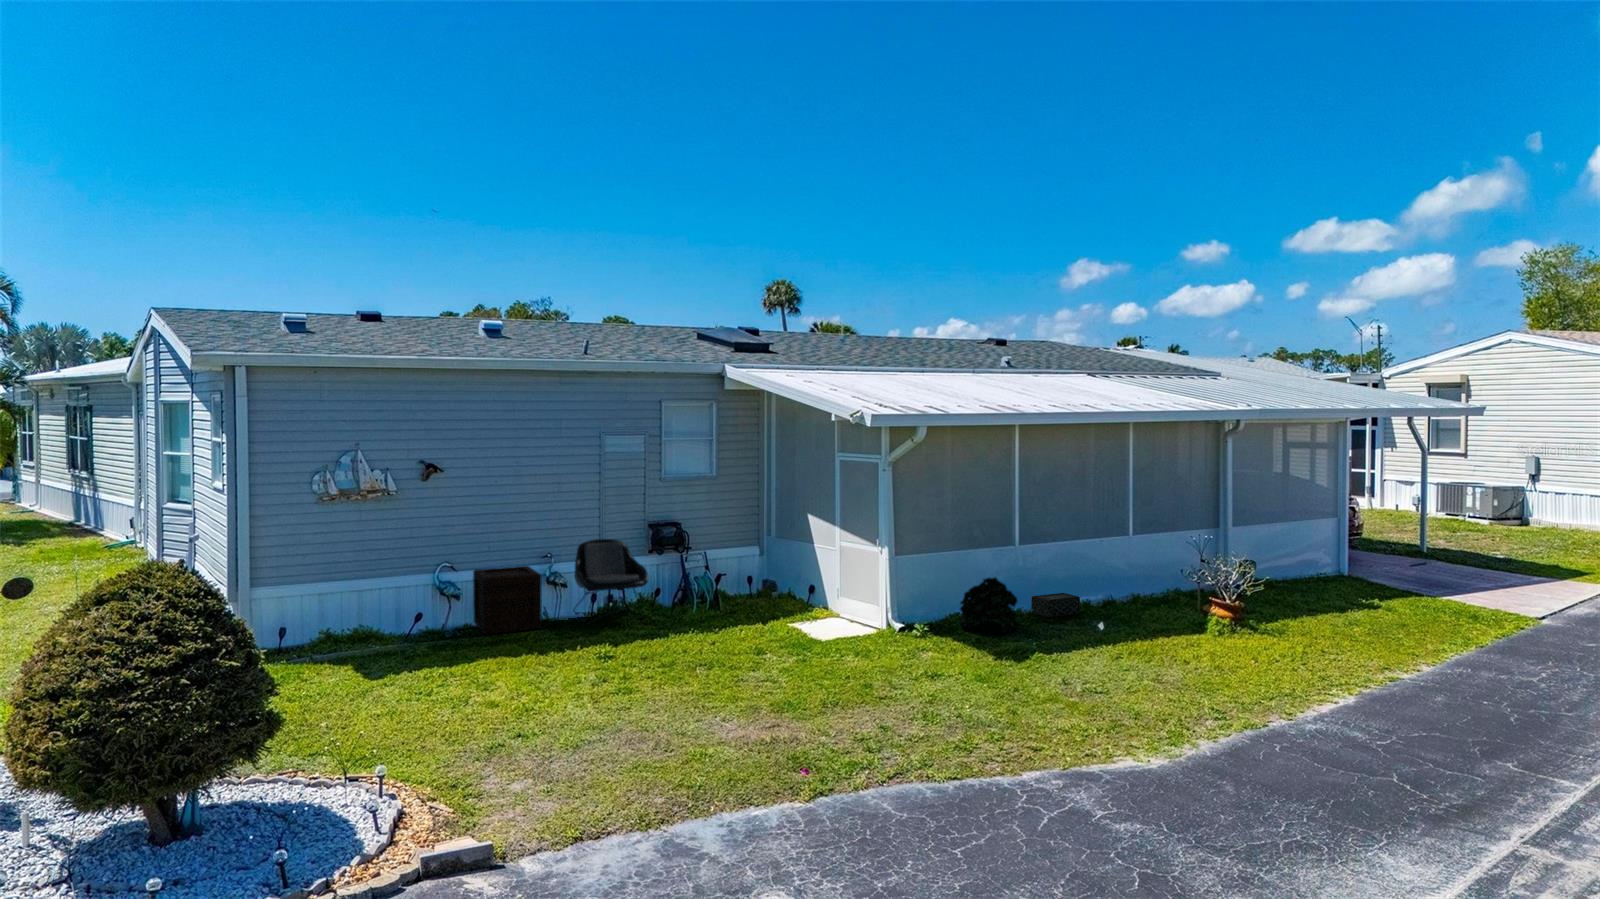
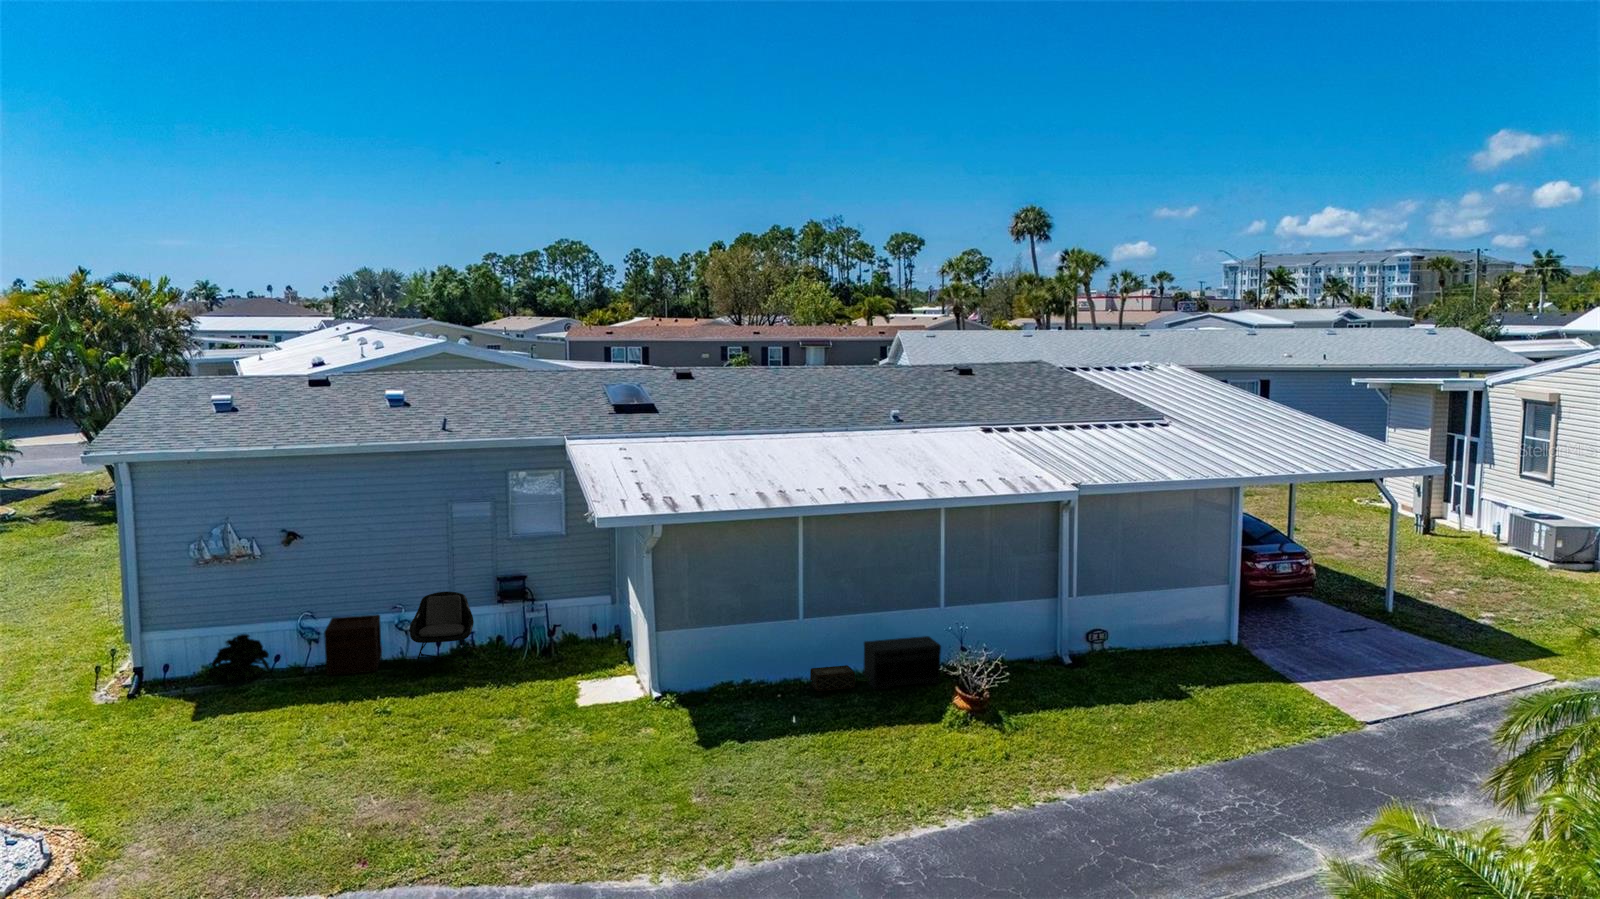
bench: none [1076,562,1154,614] -> present [863,636,941,689]
potted plant: present [960,577,1018,632] -> present [208,634,270,684]

